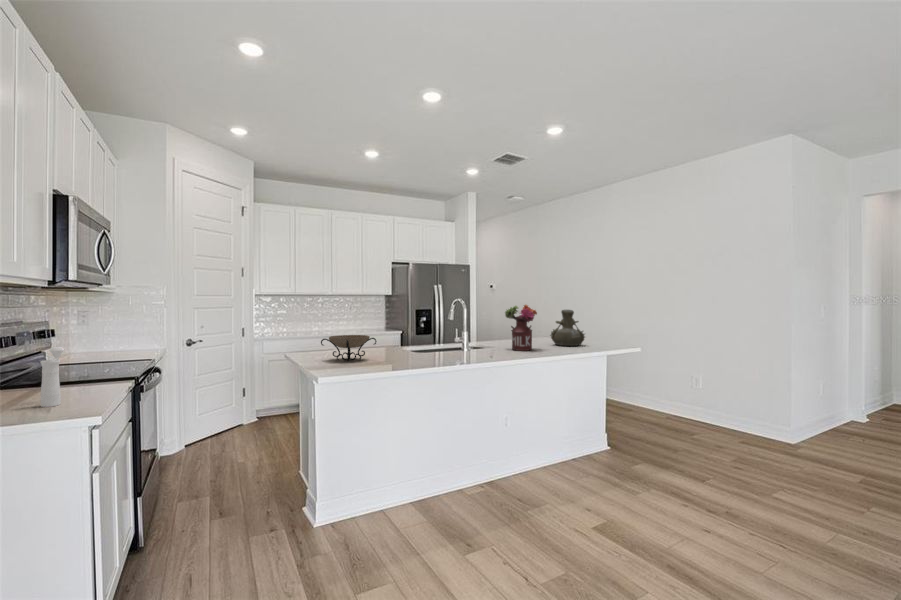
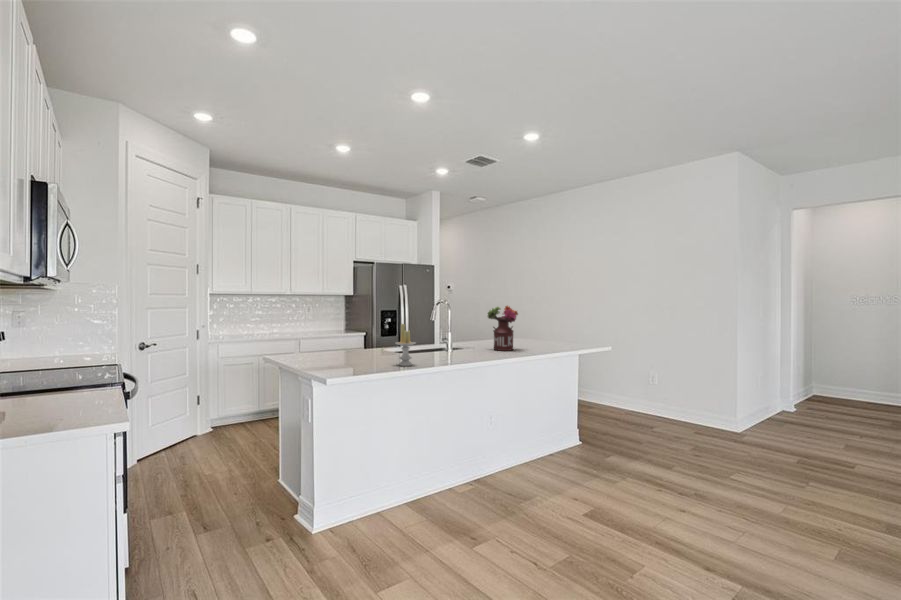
vase: present [550,310,585,346] -> none [526,311,561,346]
candle: none [398,323,419,365] -> present [395,324,415,366]
decorative bowl: present [321,335,377,361] -> none [311,336,369,363]
pepper mill: present [40,347,64,407] -> none [45,350,67,415]

